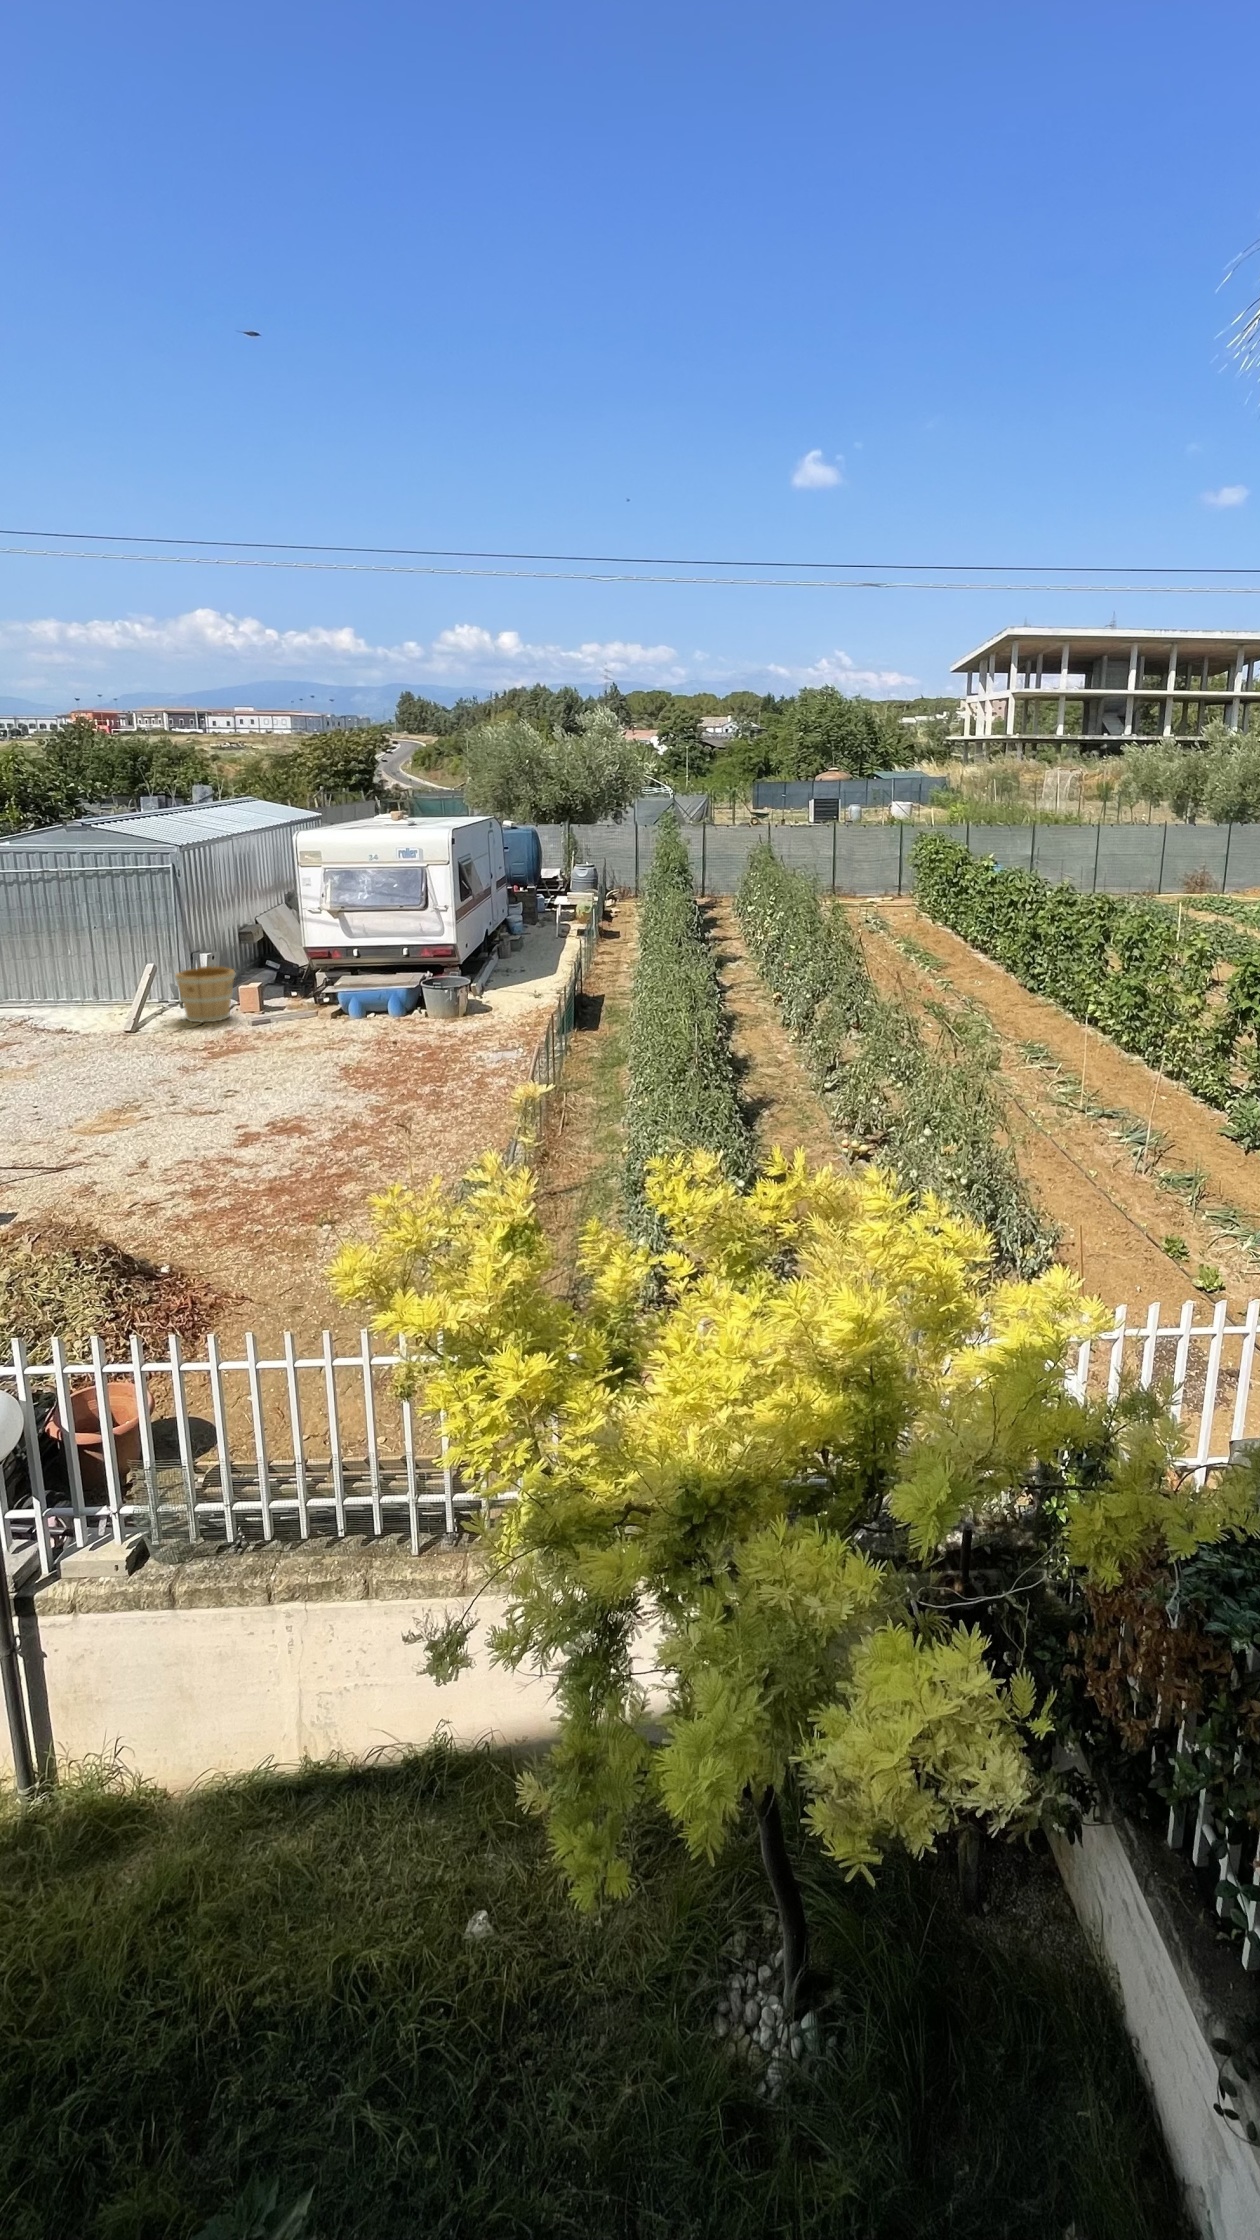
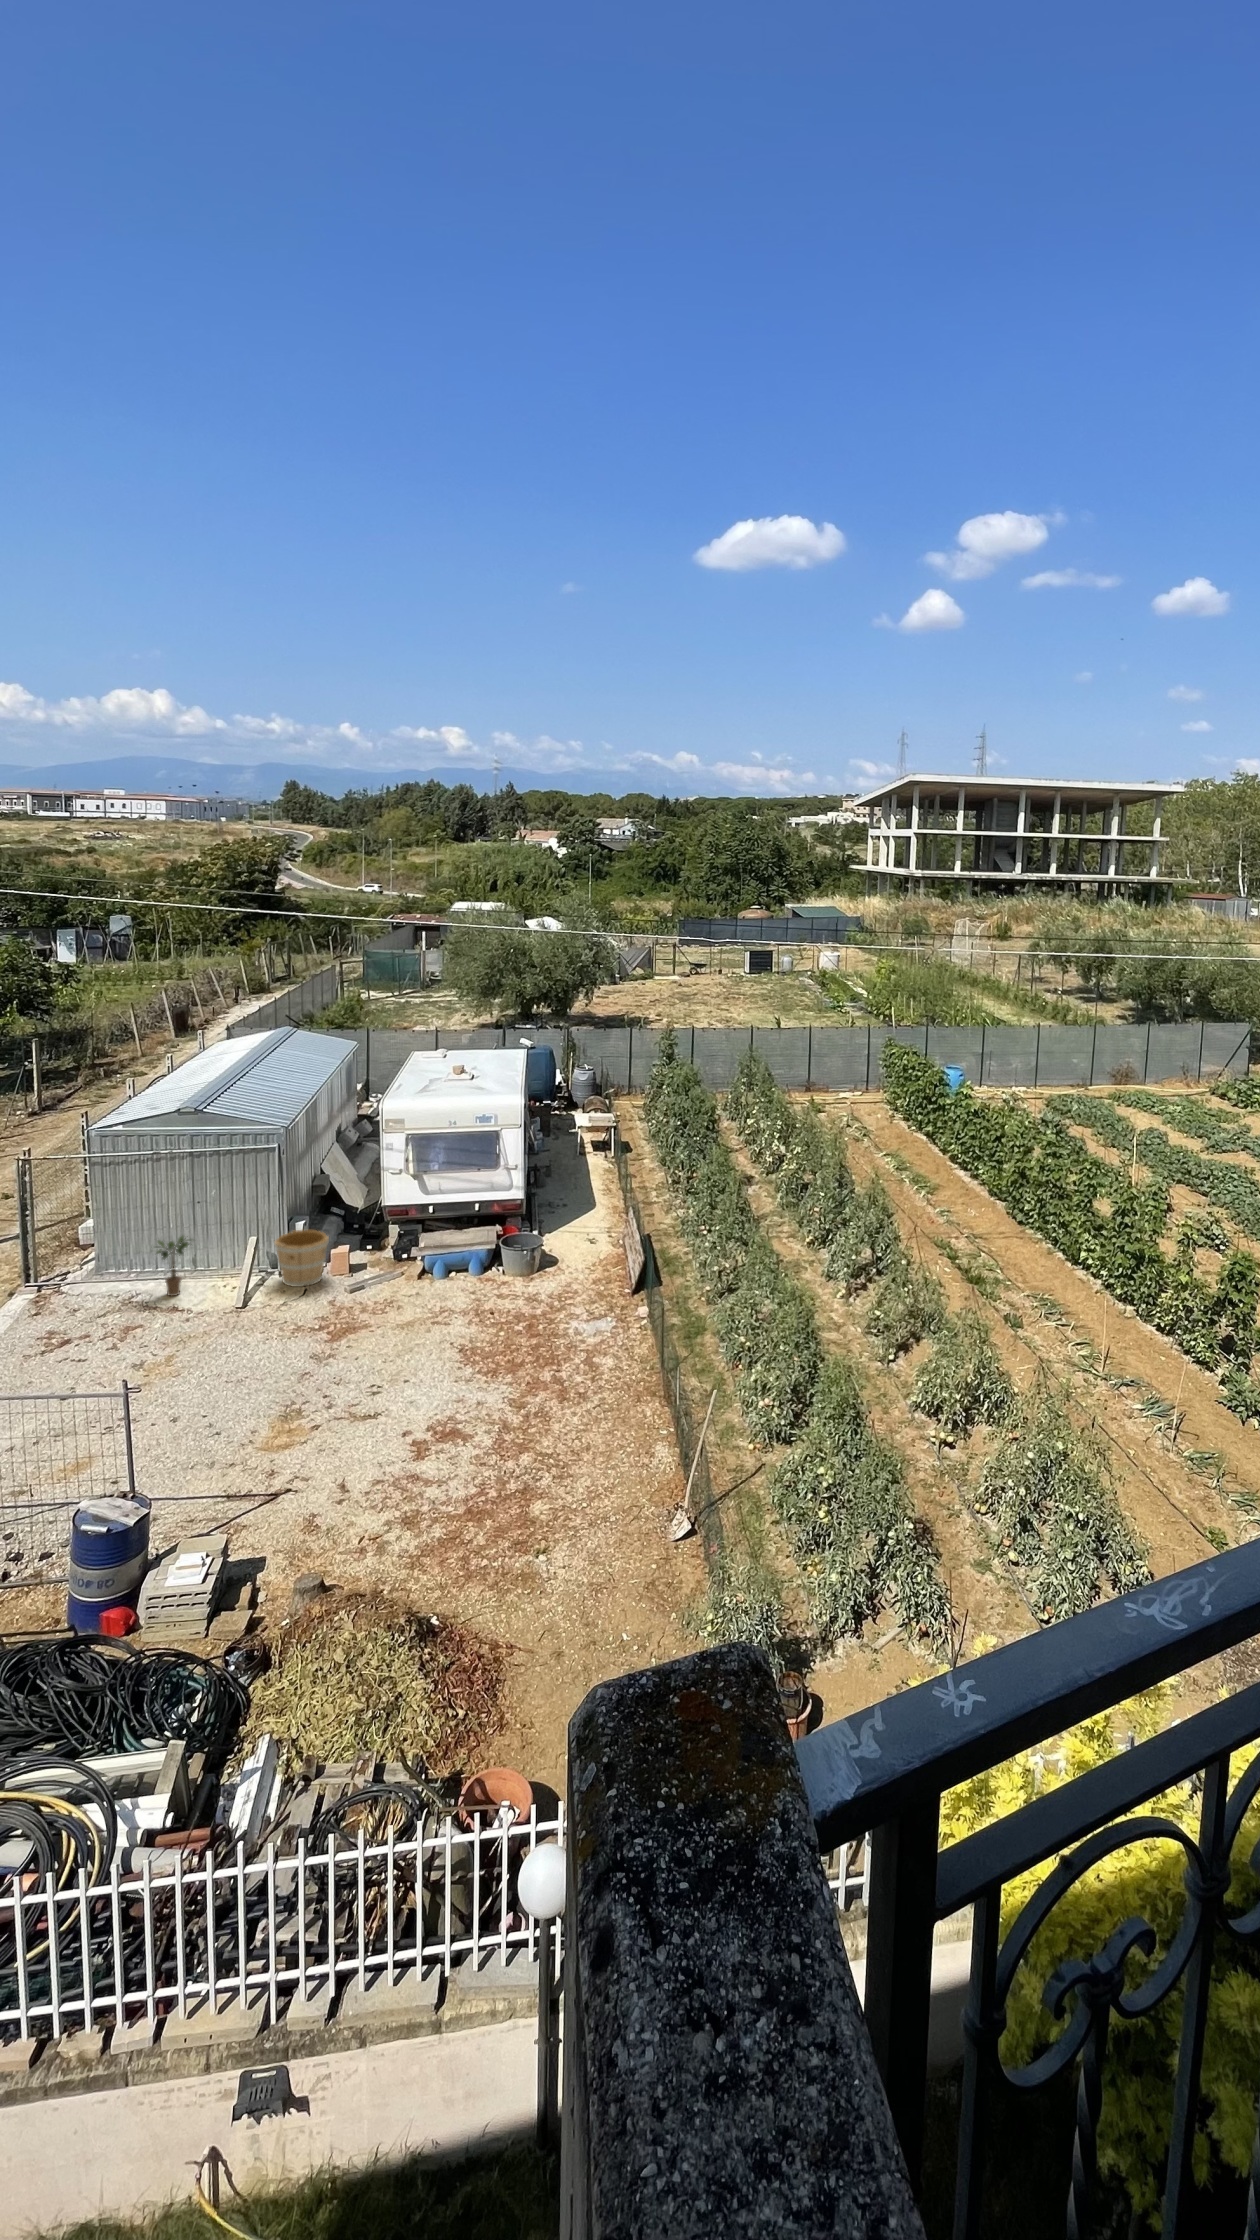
potted plant: none [38,961,86,1026] -> present [157,1236,189,1296]

